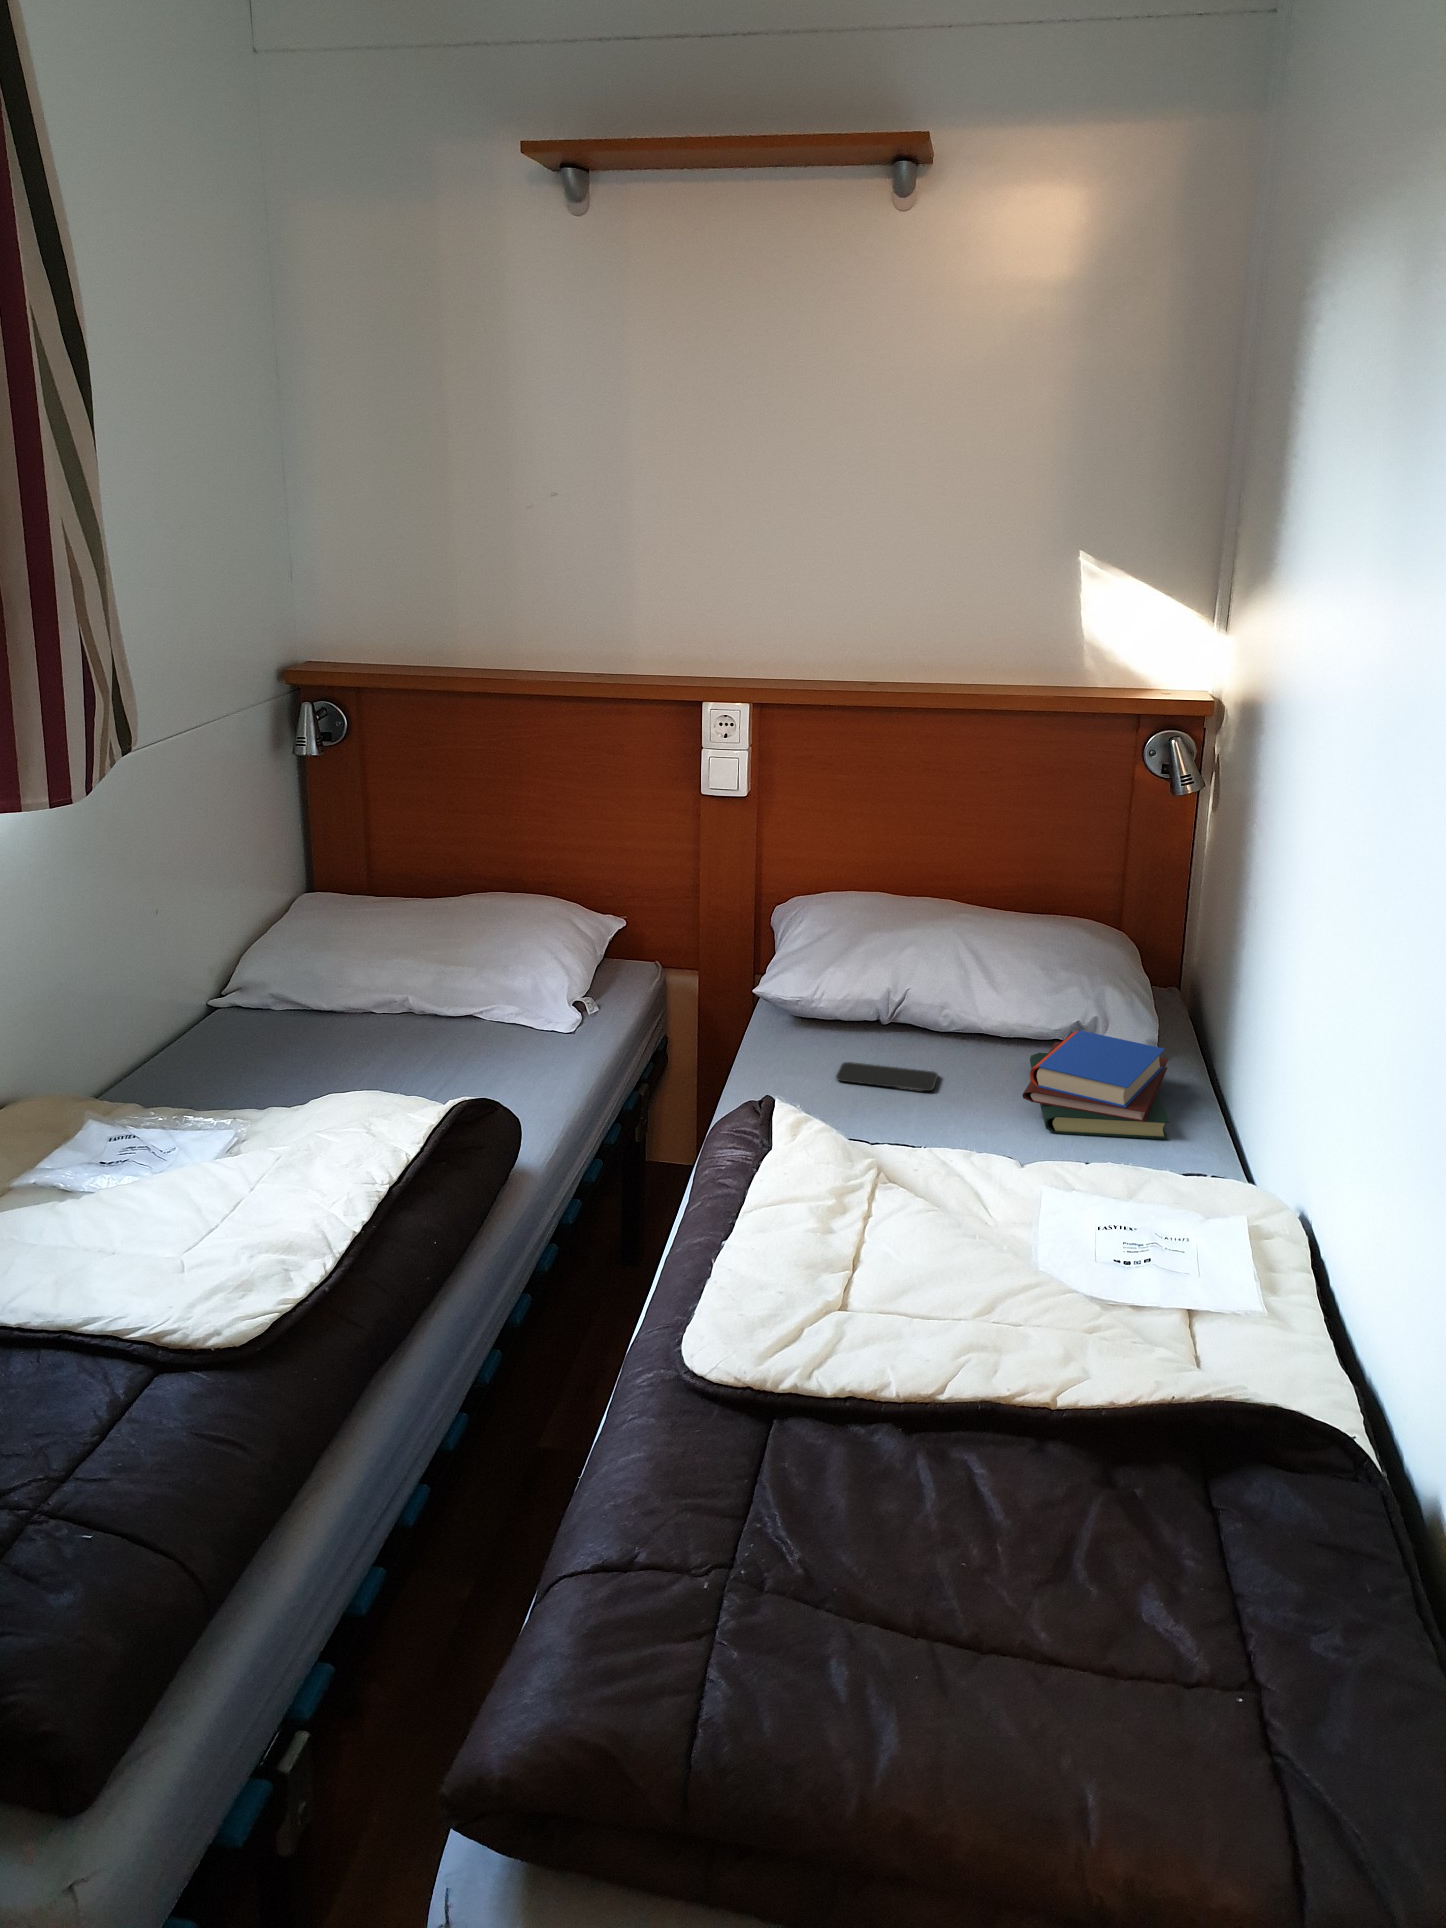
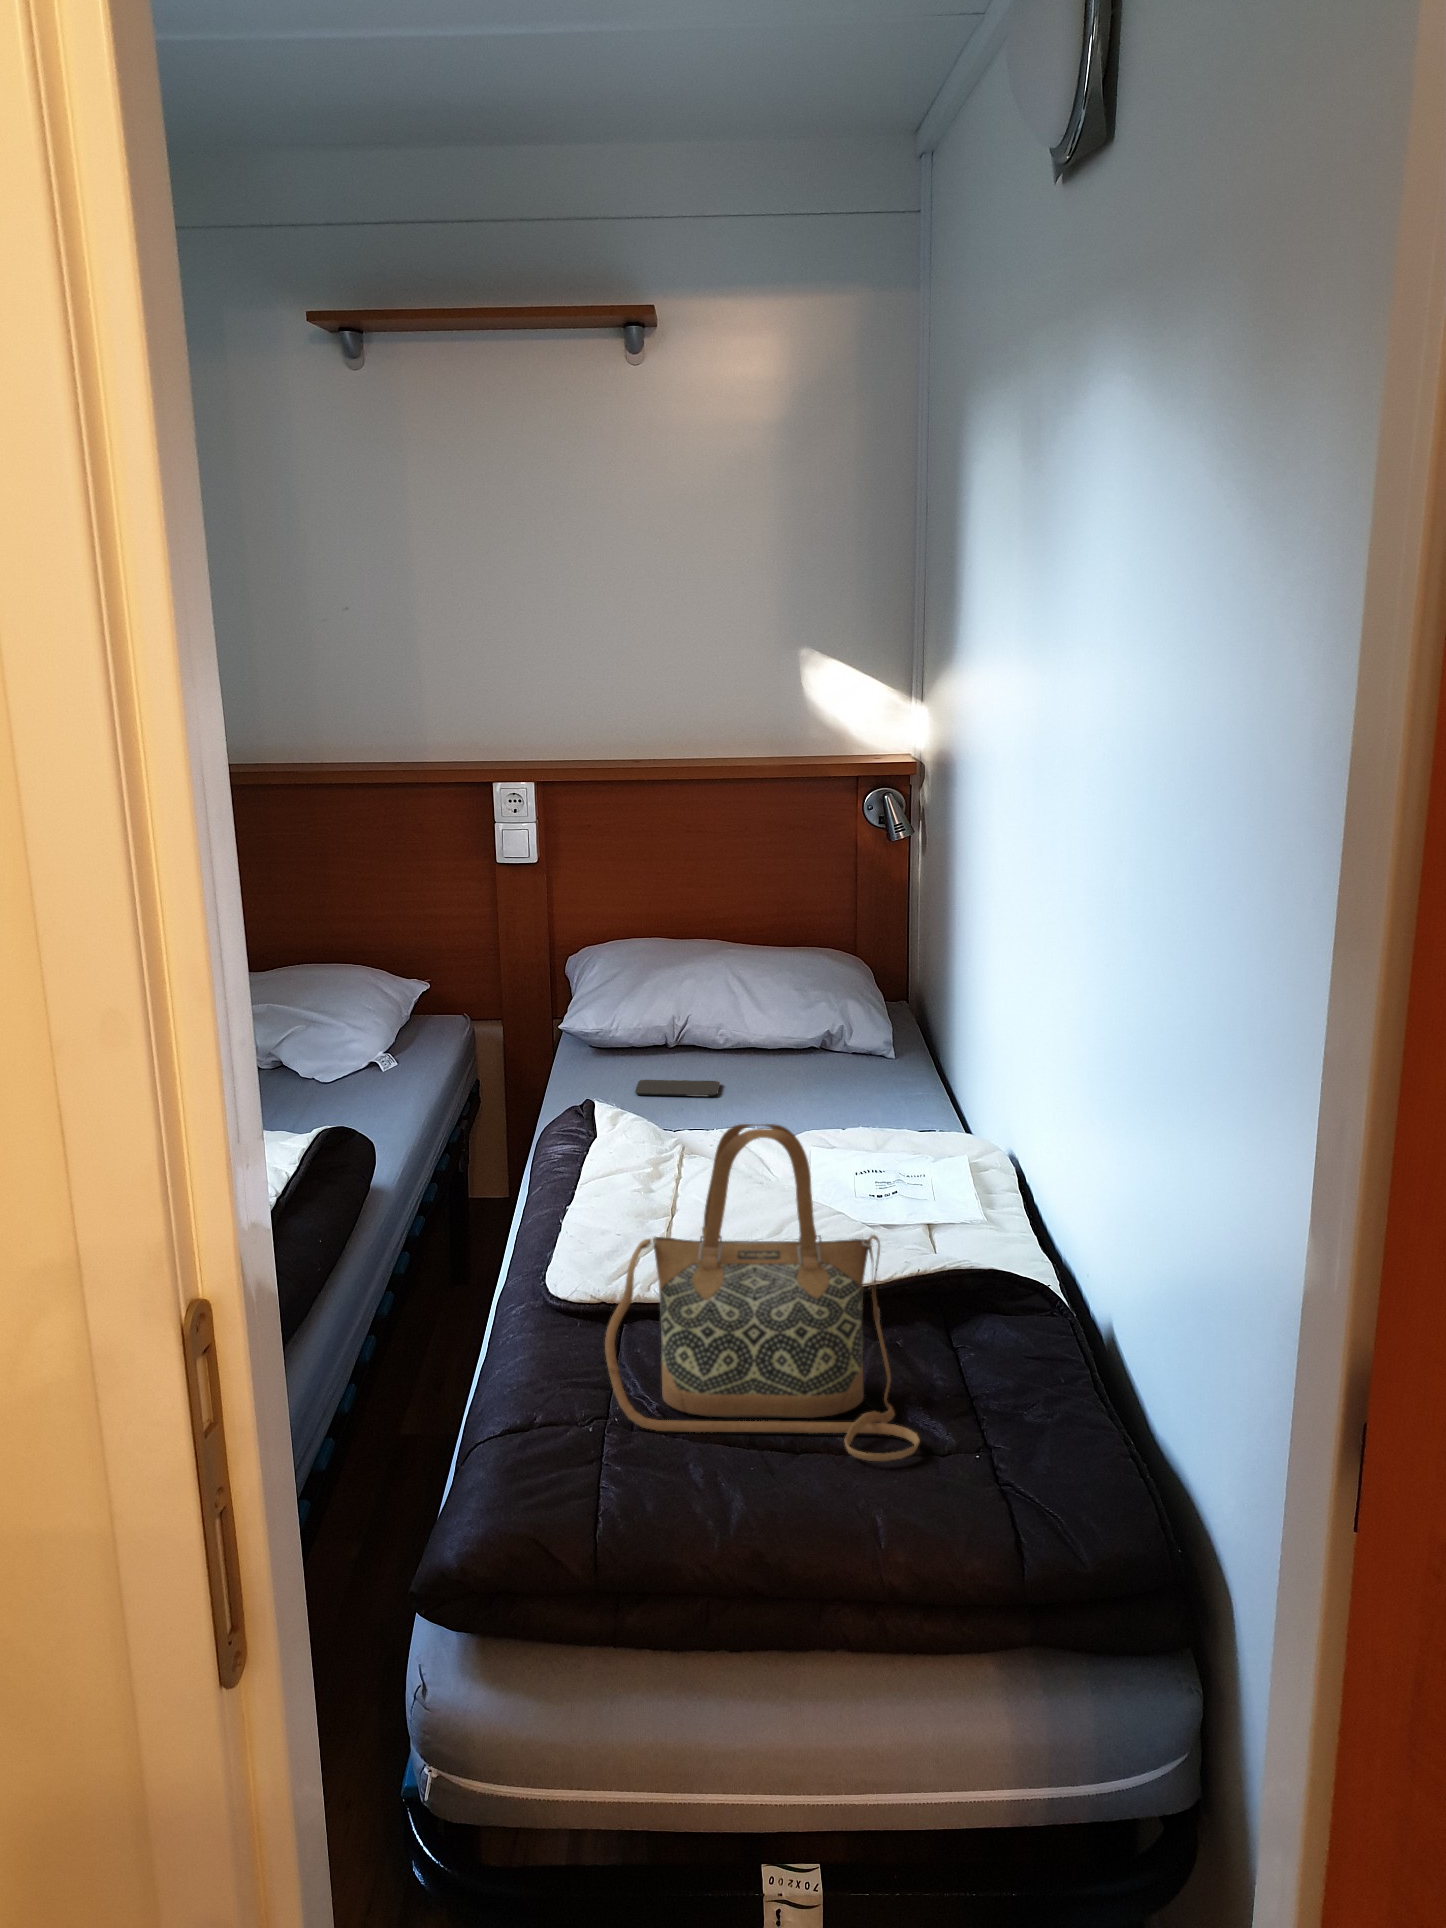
book: present [1023,1030,1169,1139] -> none [790,1036,908,1118]
handbag: none [732,1205,1167,1716] -> present [605,1124,920,1461]

